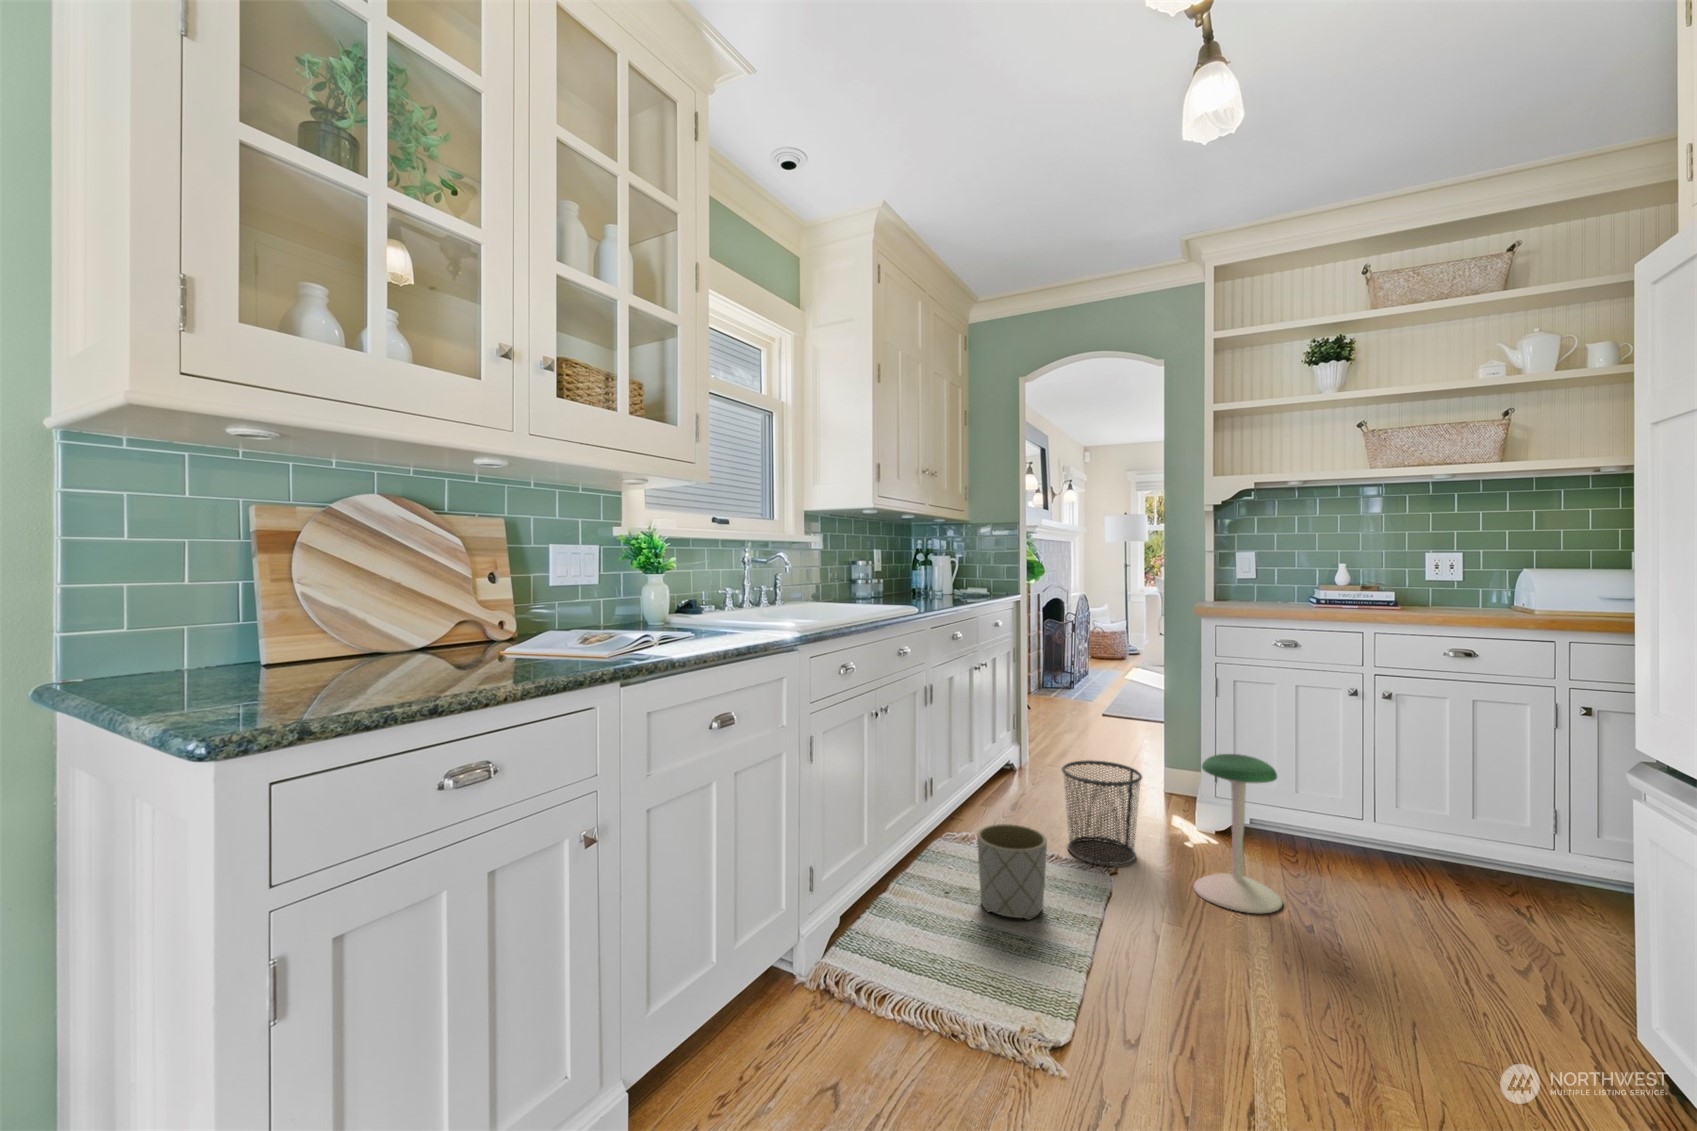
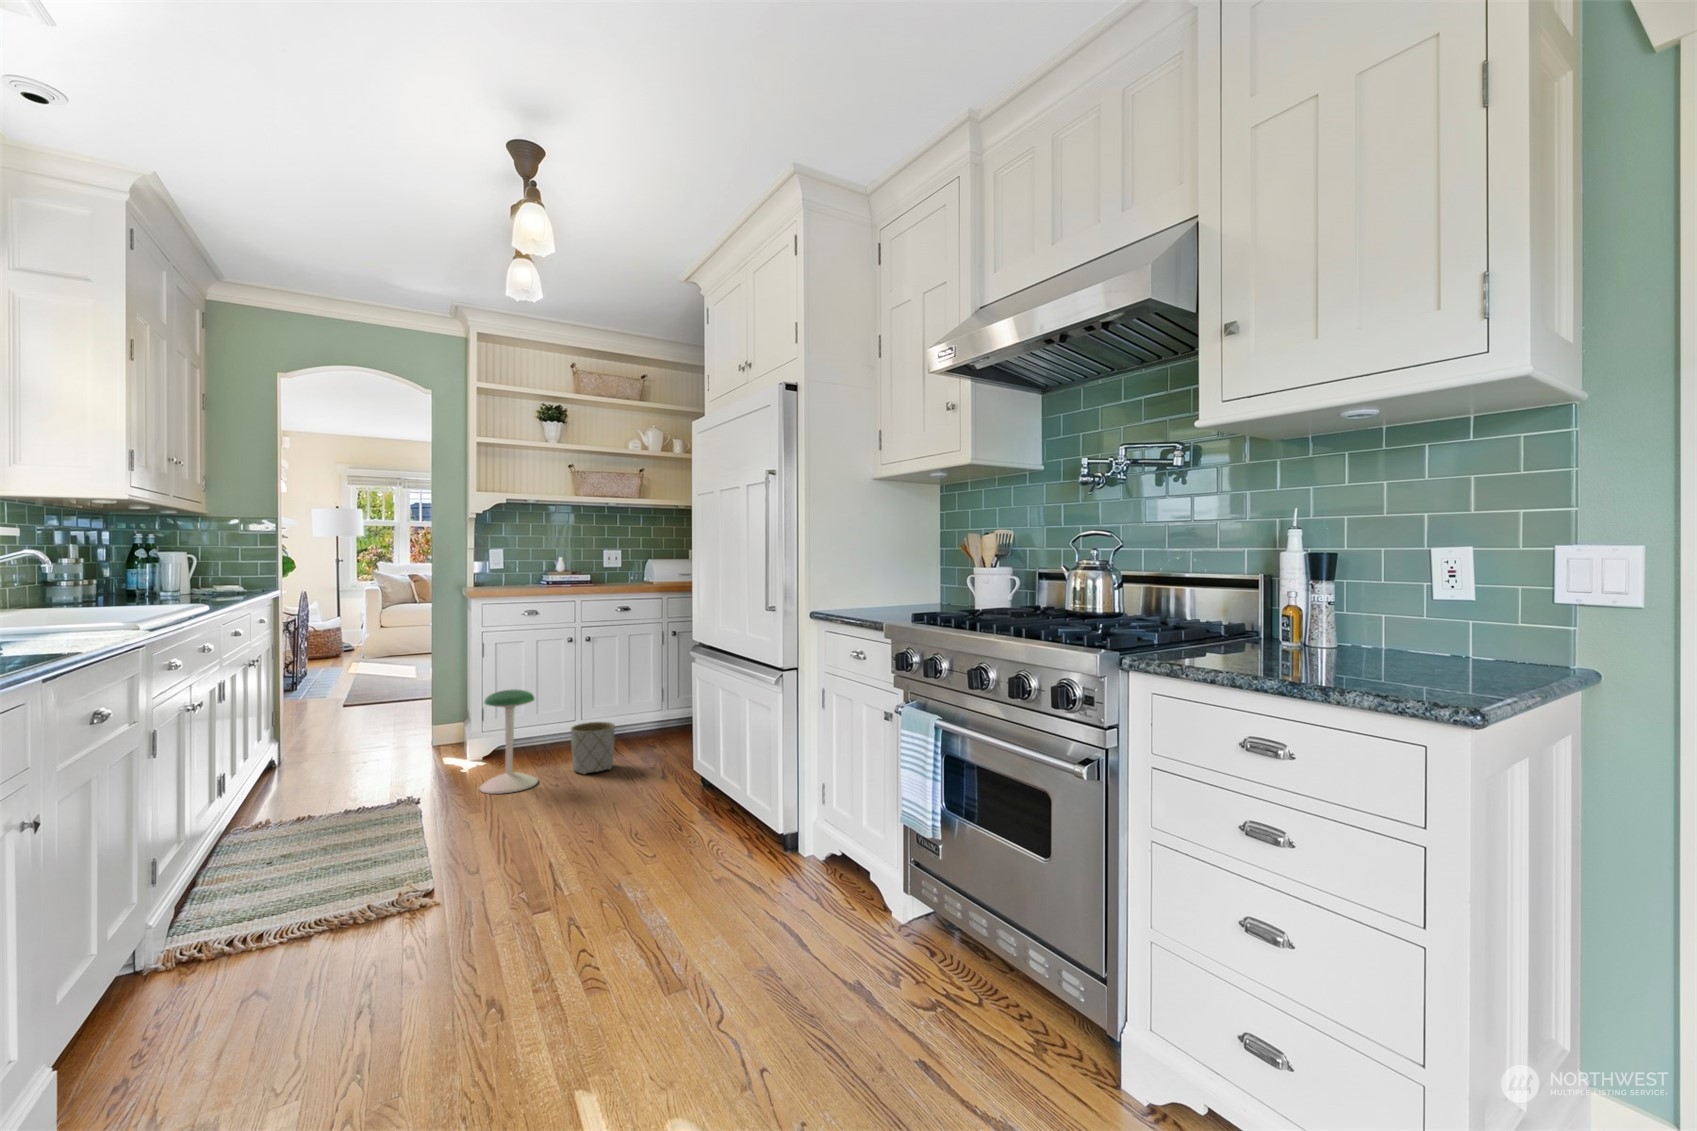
waste bin: present [1062,760,1142,865] -> none [361,720,435,802]
planter: present [977,824,1047,920] -> present [571,722,615,774]

